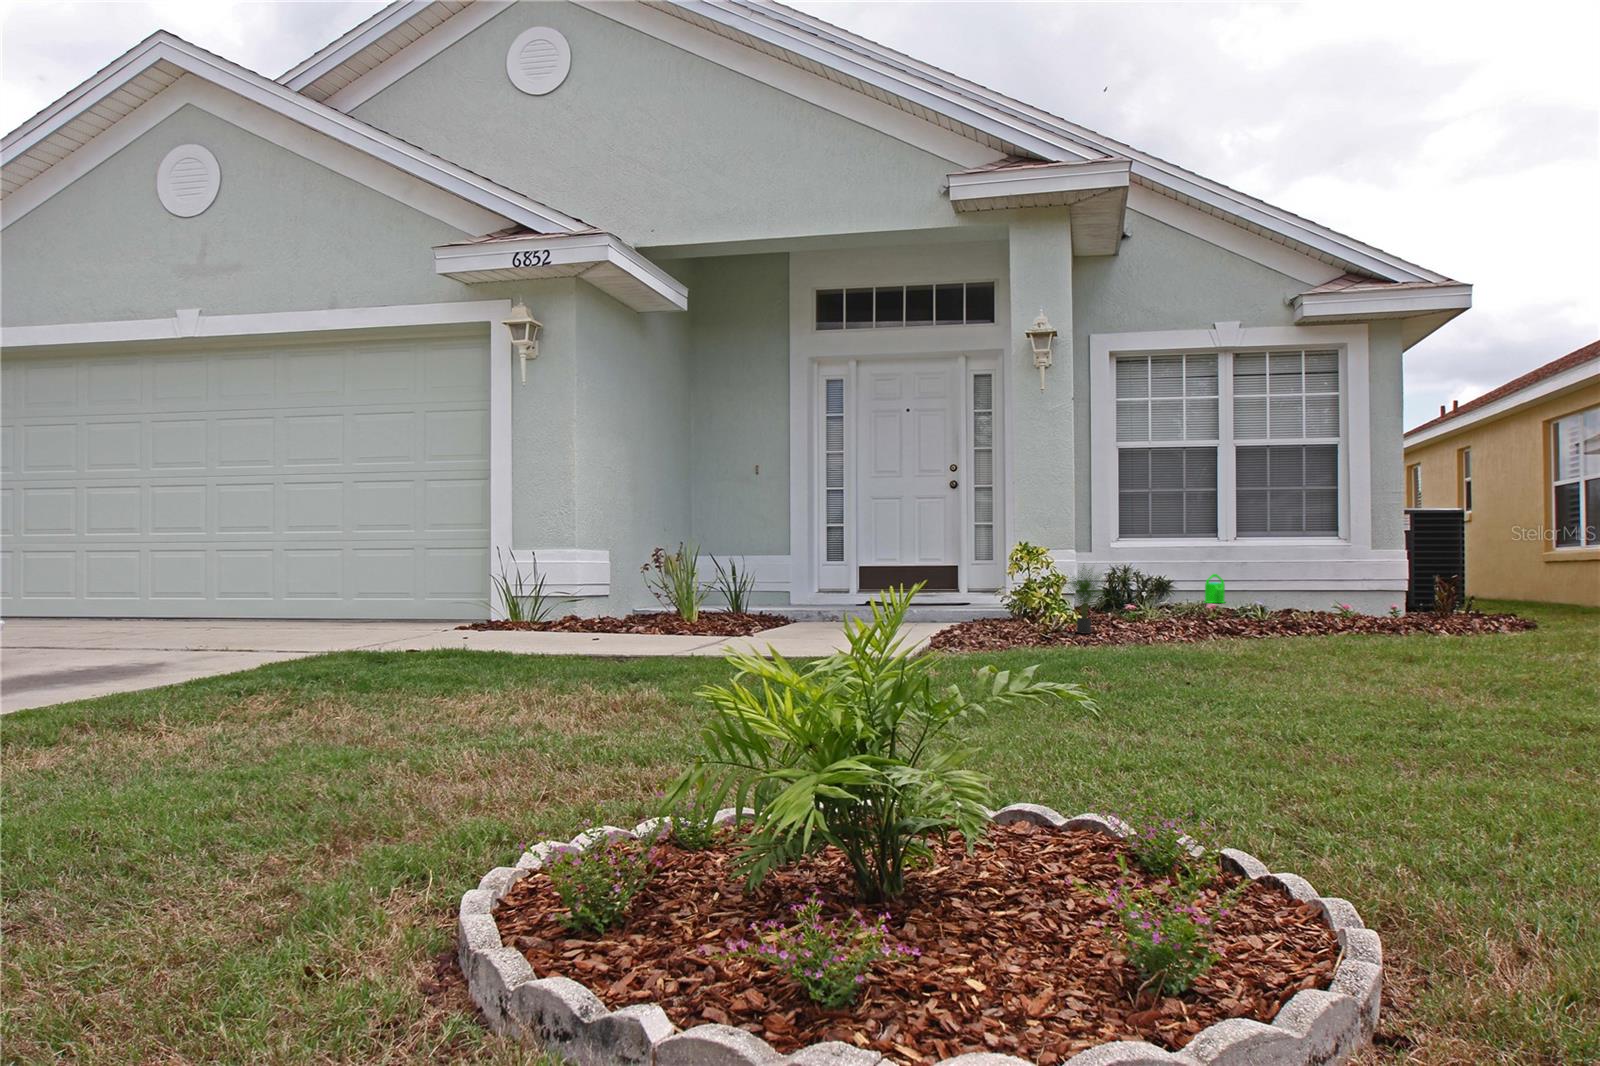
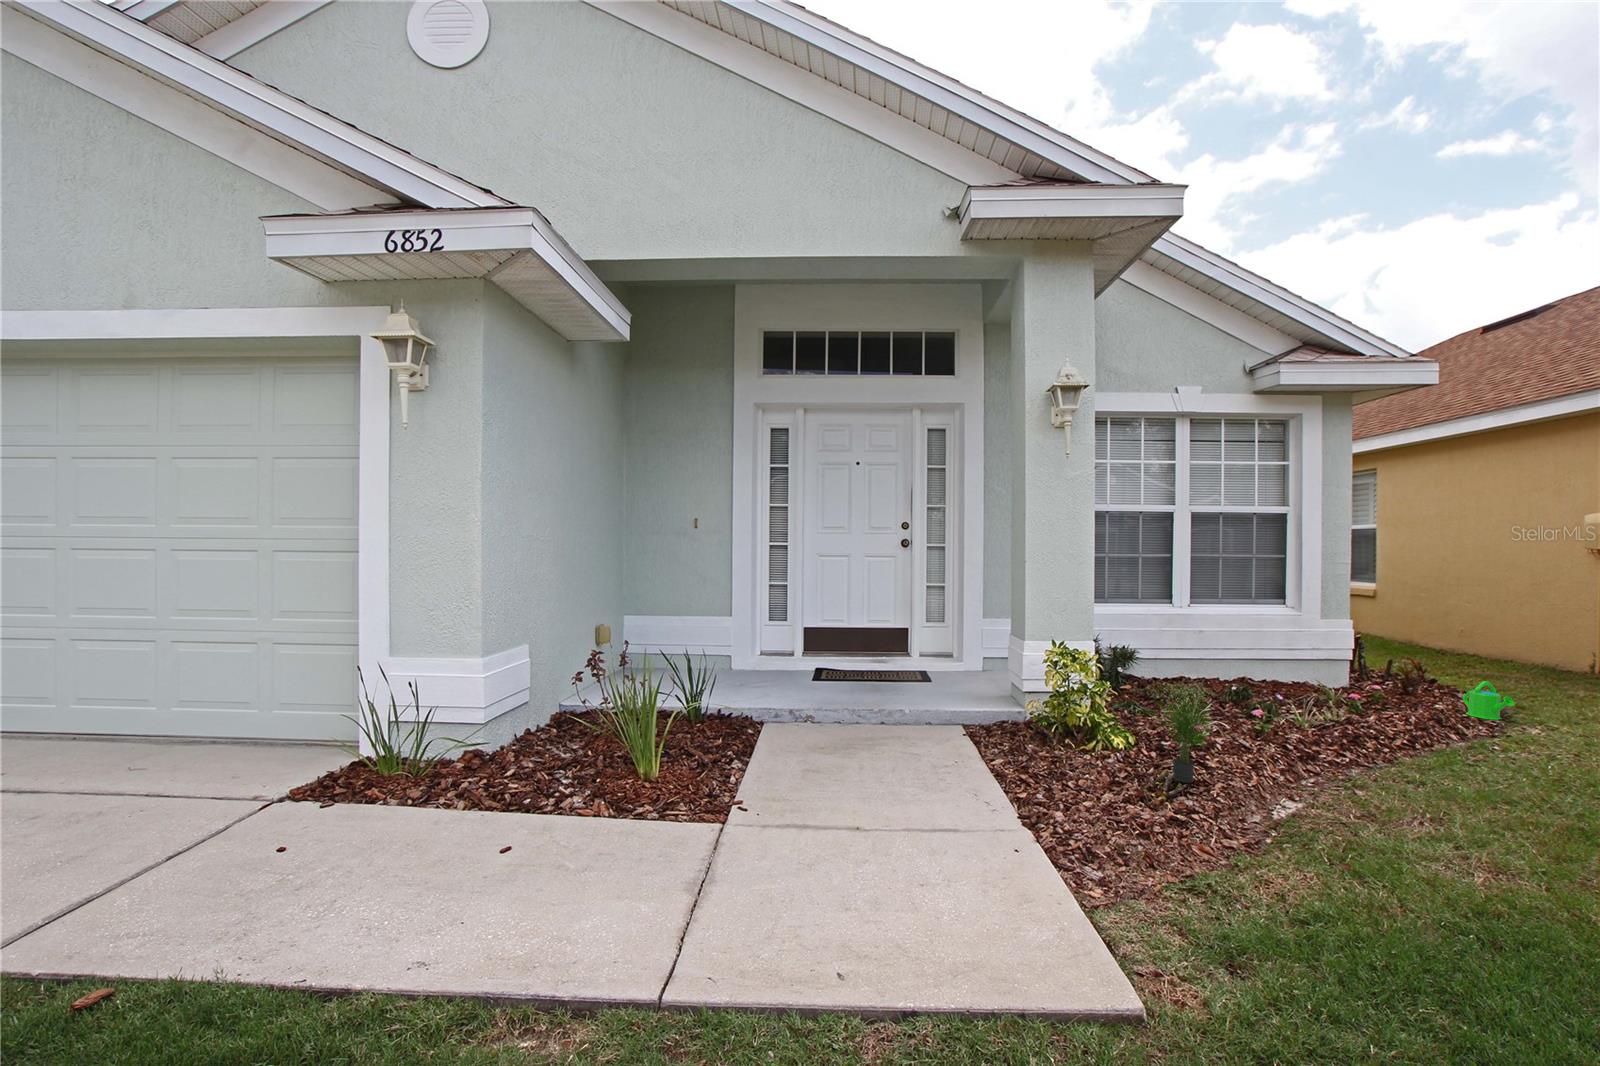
watering can: present [1205,574,1225,603] -> present [1463,681,1515,720]

